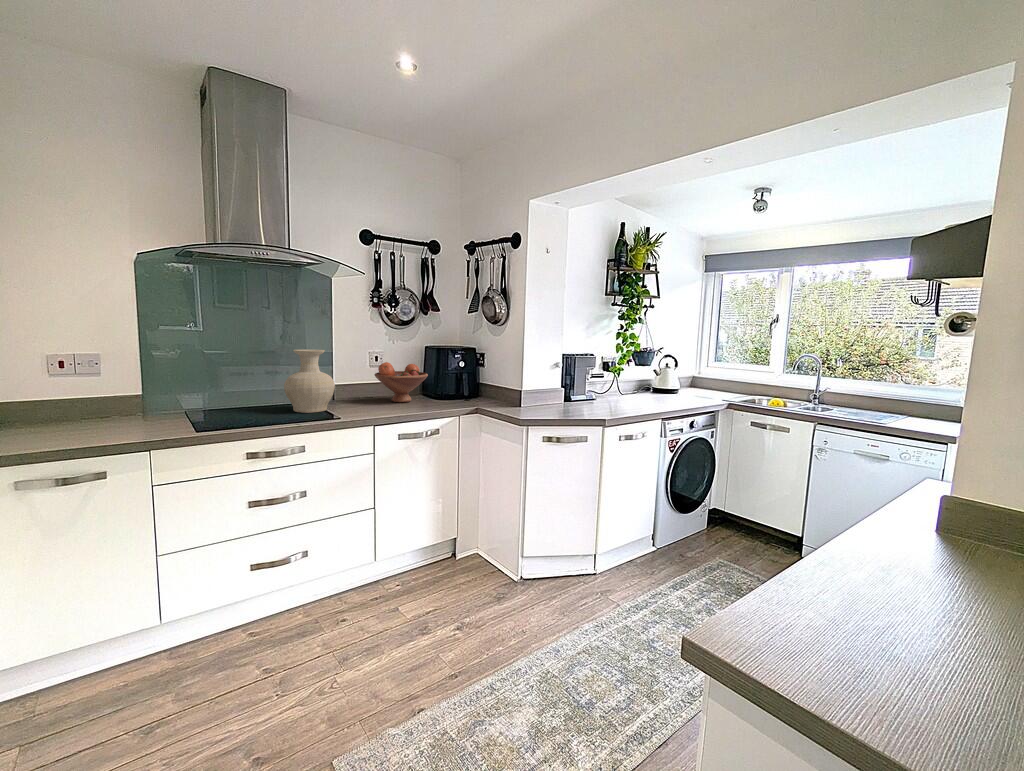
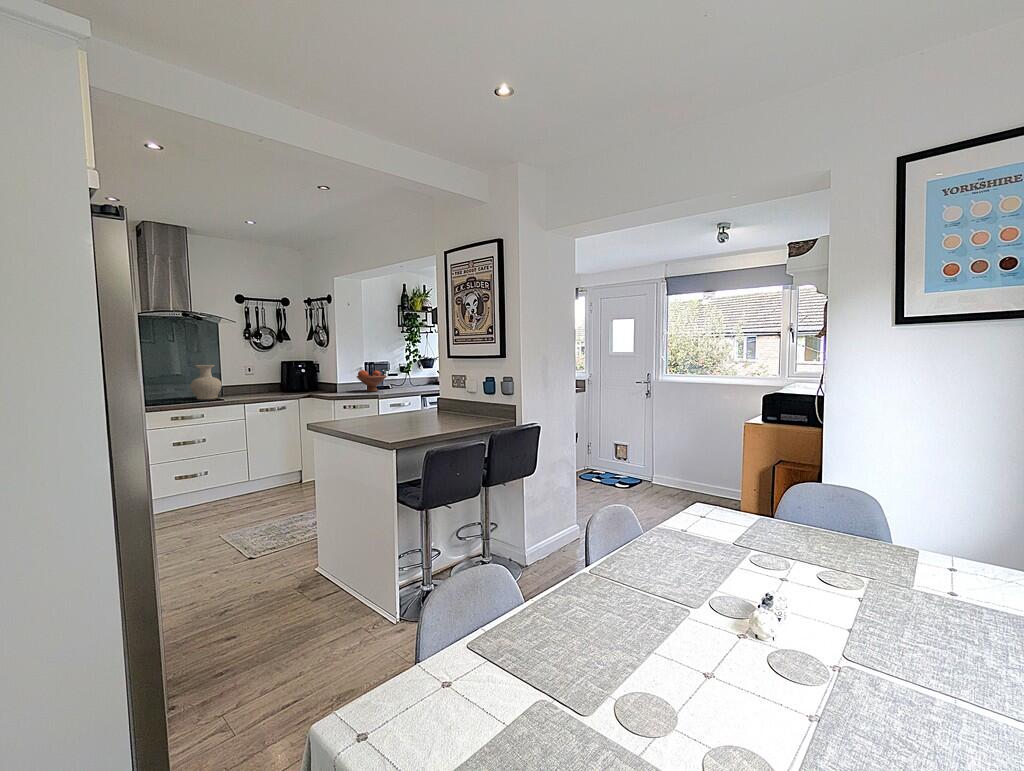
fruit bowl: present [374,362,428,402] -> present [357,370,386,391]

